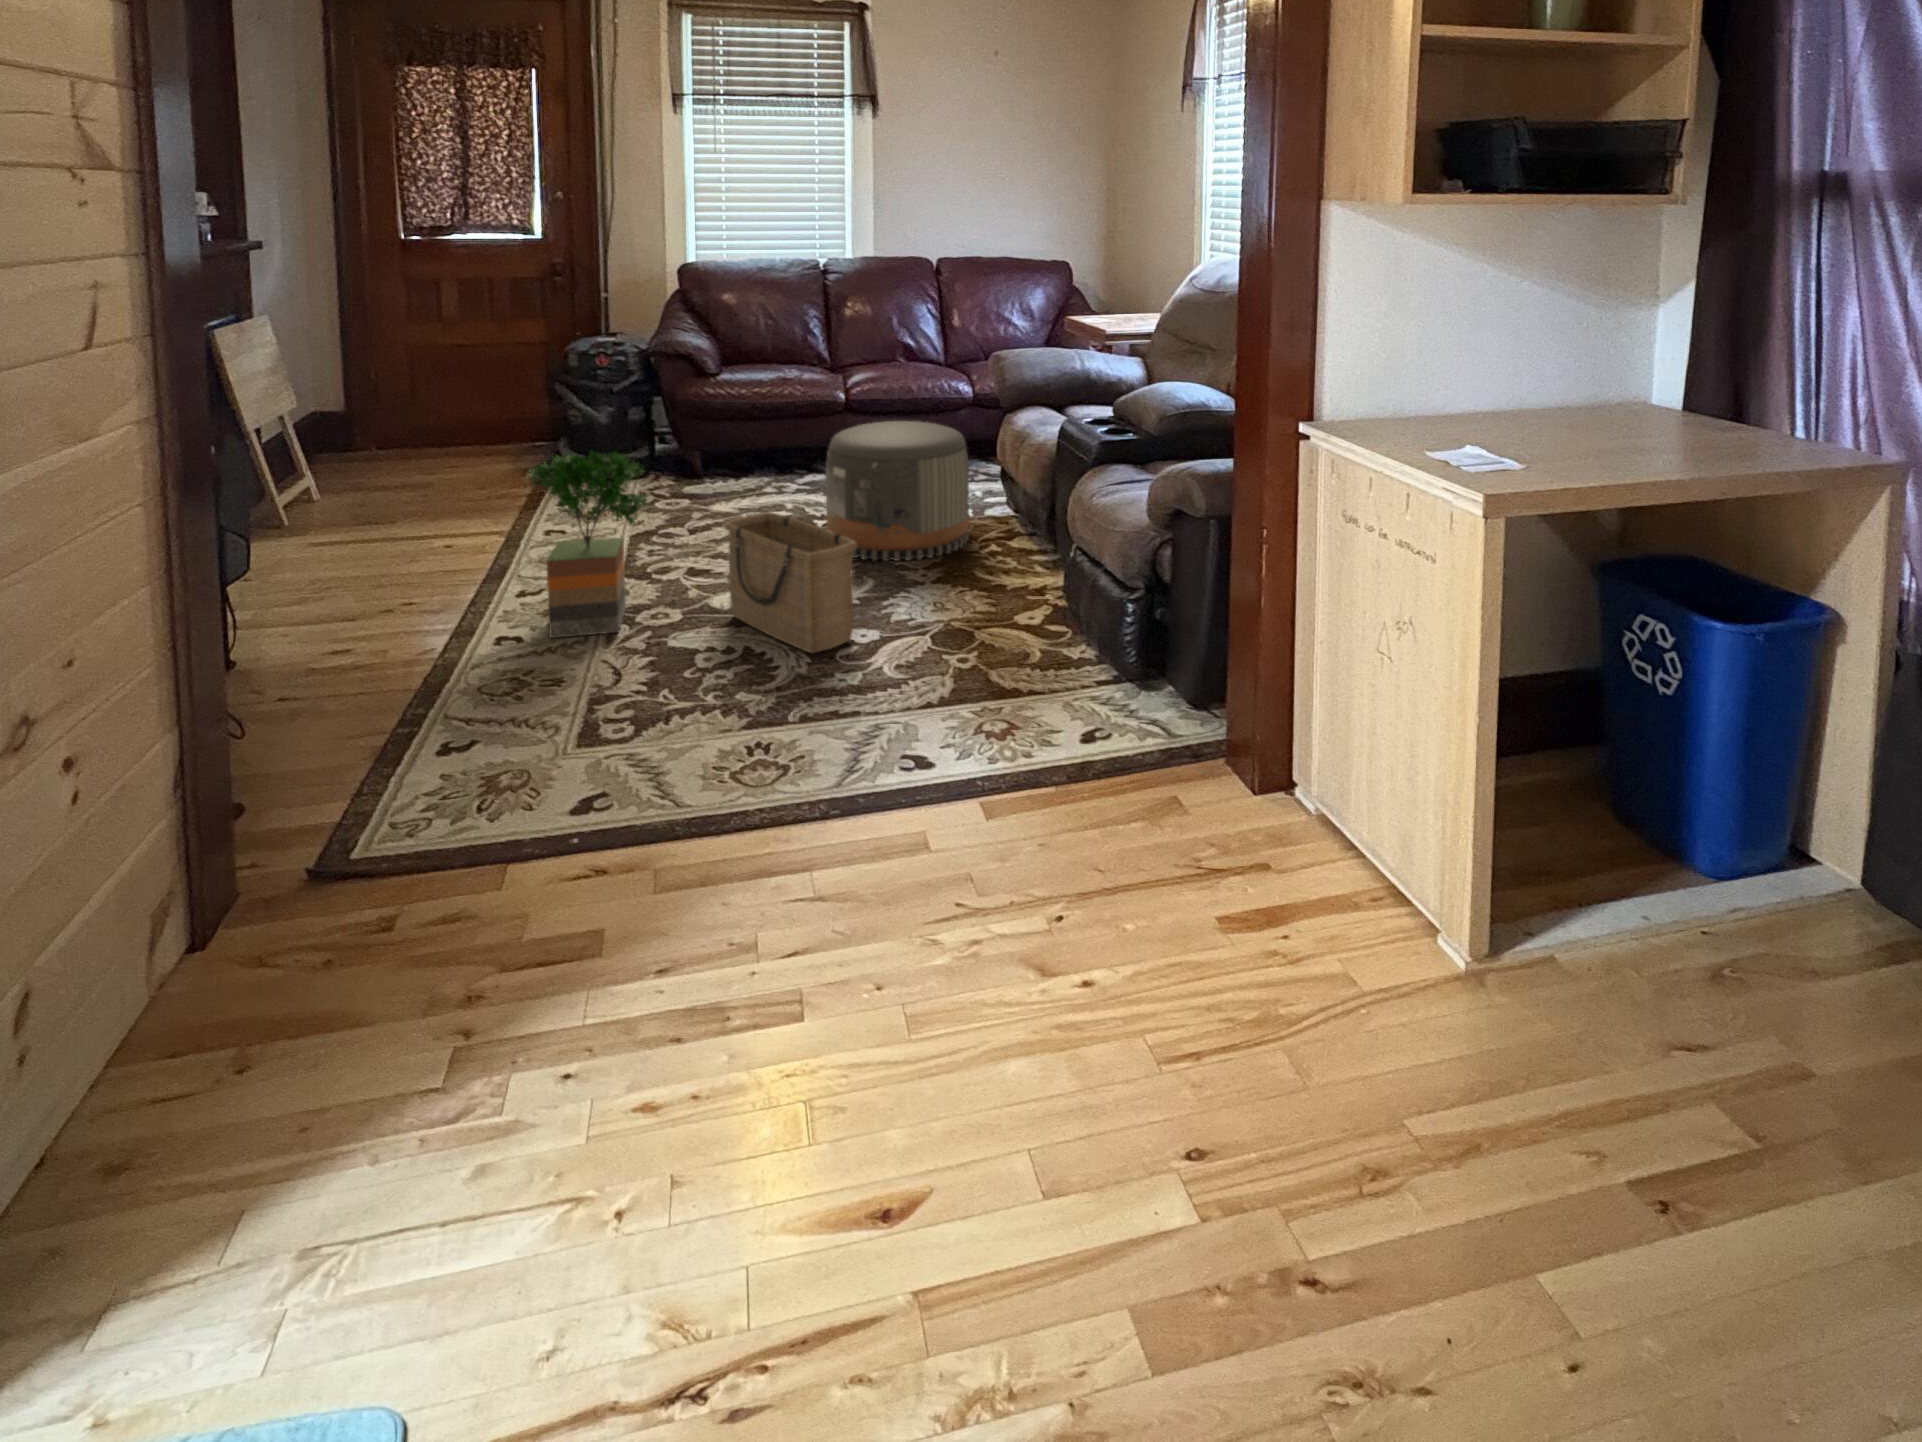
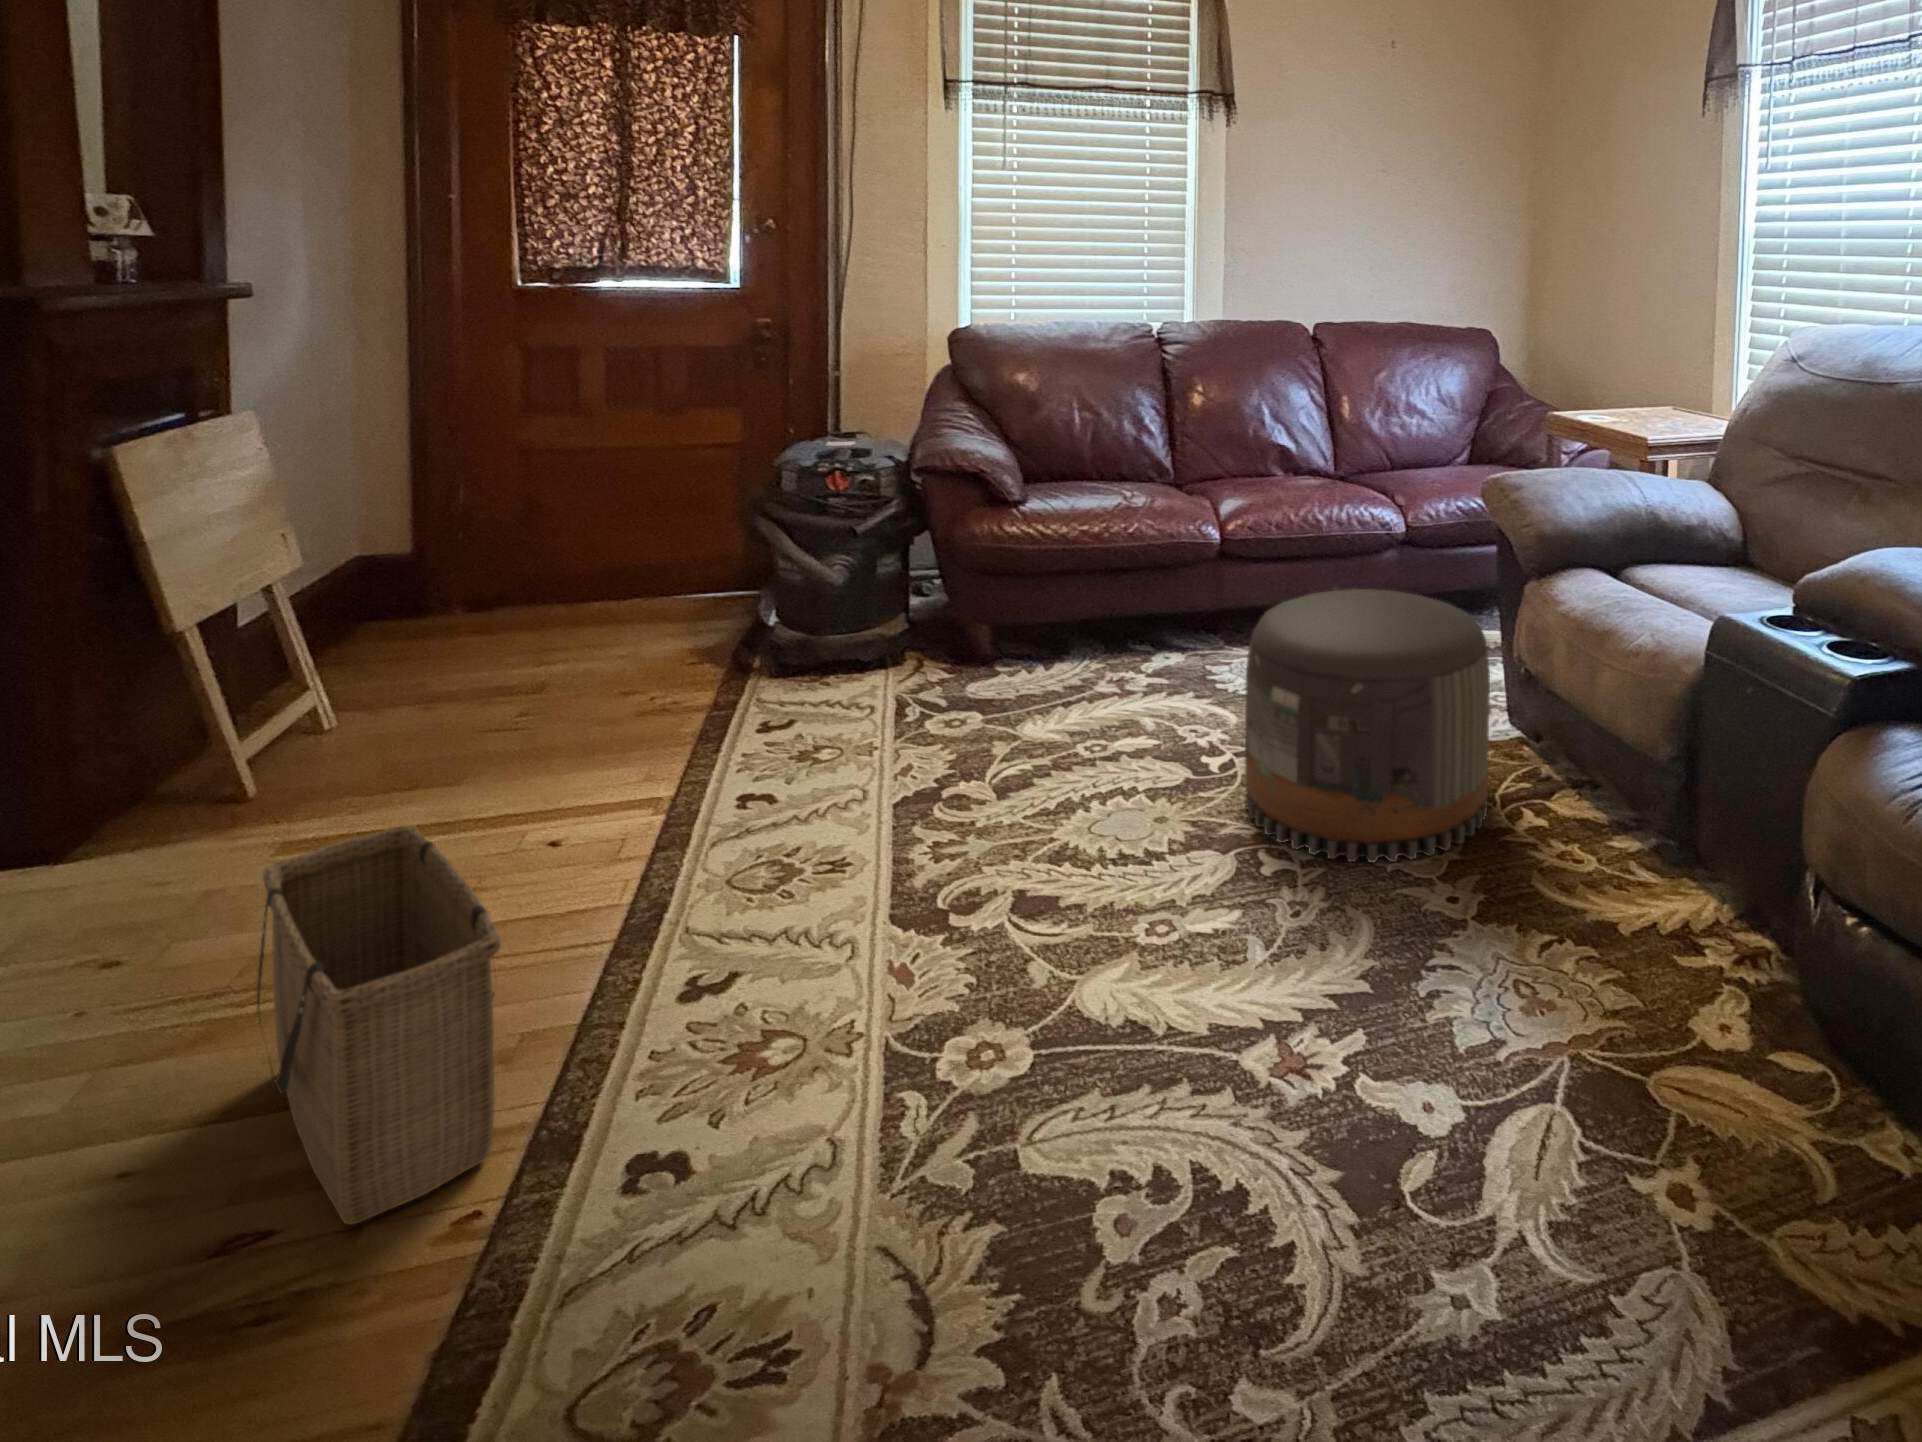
potted tree: present [527,452,649,638] -> none [700,710,984,1172]
basket: present [724,512,857,653] -> present [257,826,501,1225]

